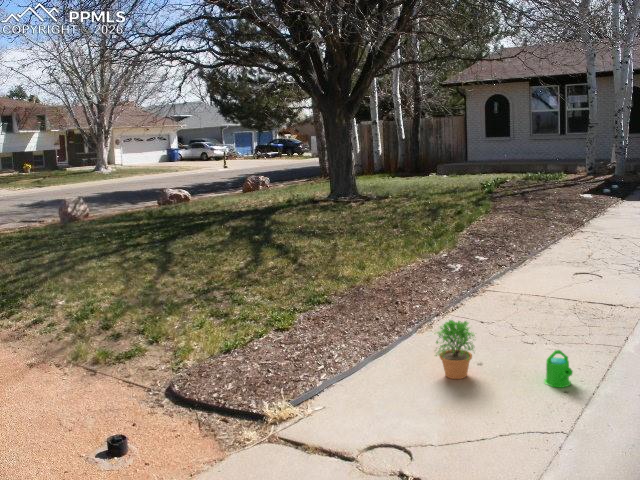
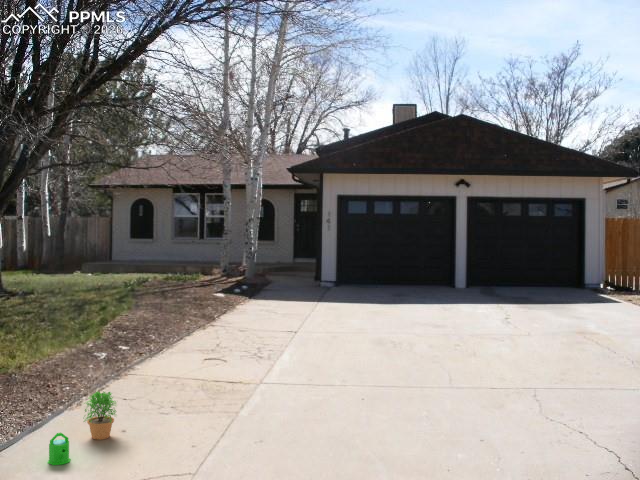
watering can: present [544,350,573,388] -> present [48,433,71,465]

